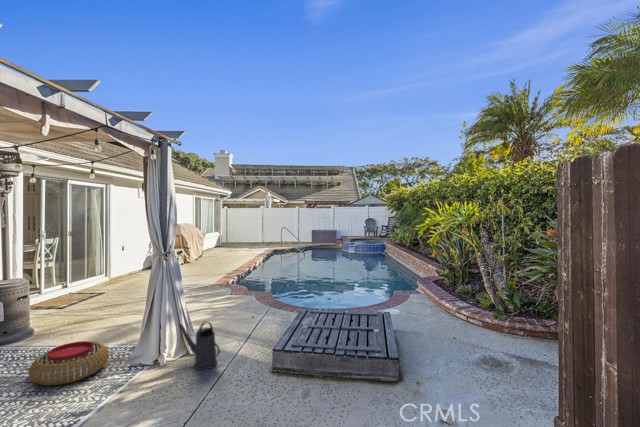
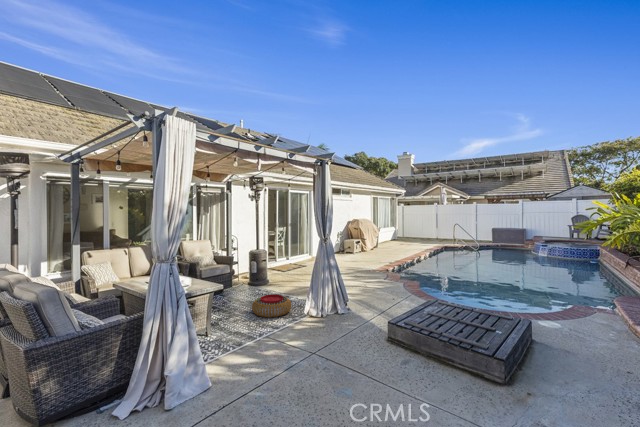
watering can: present [179,322,220,370] -> none [331,294,355,328]

